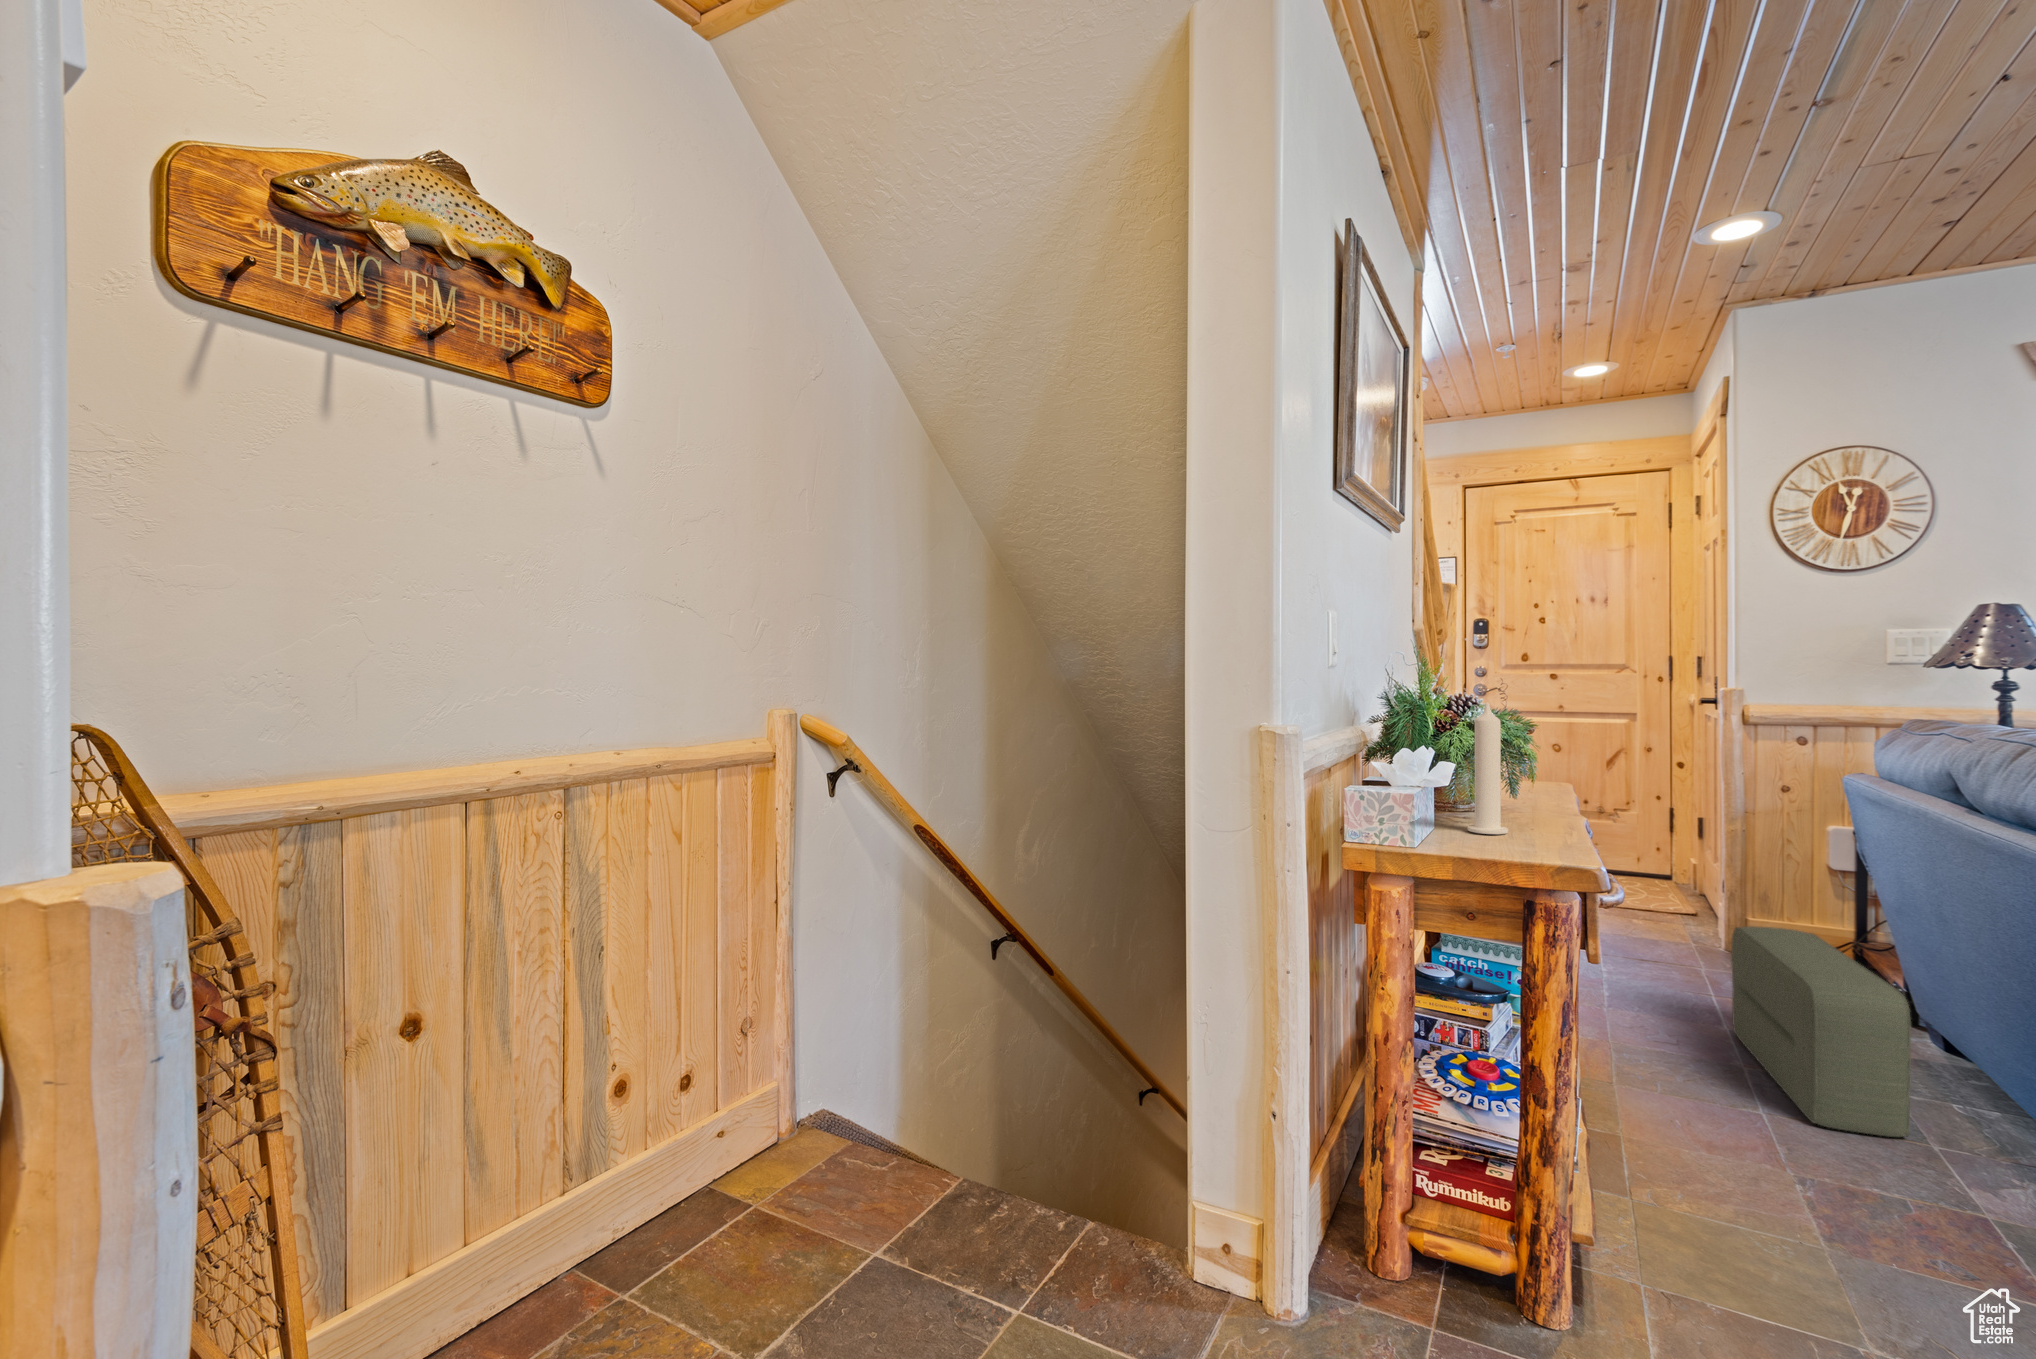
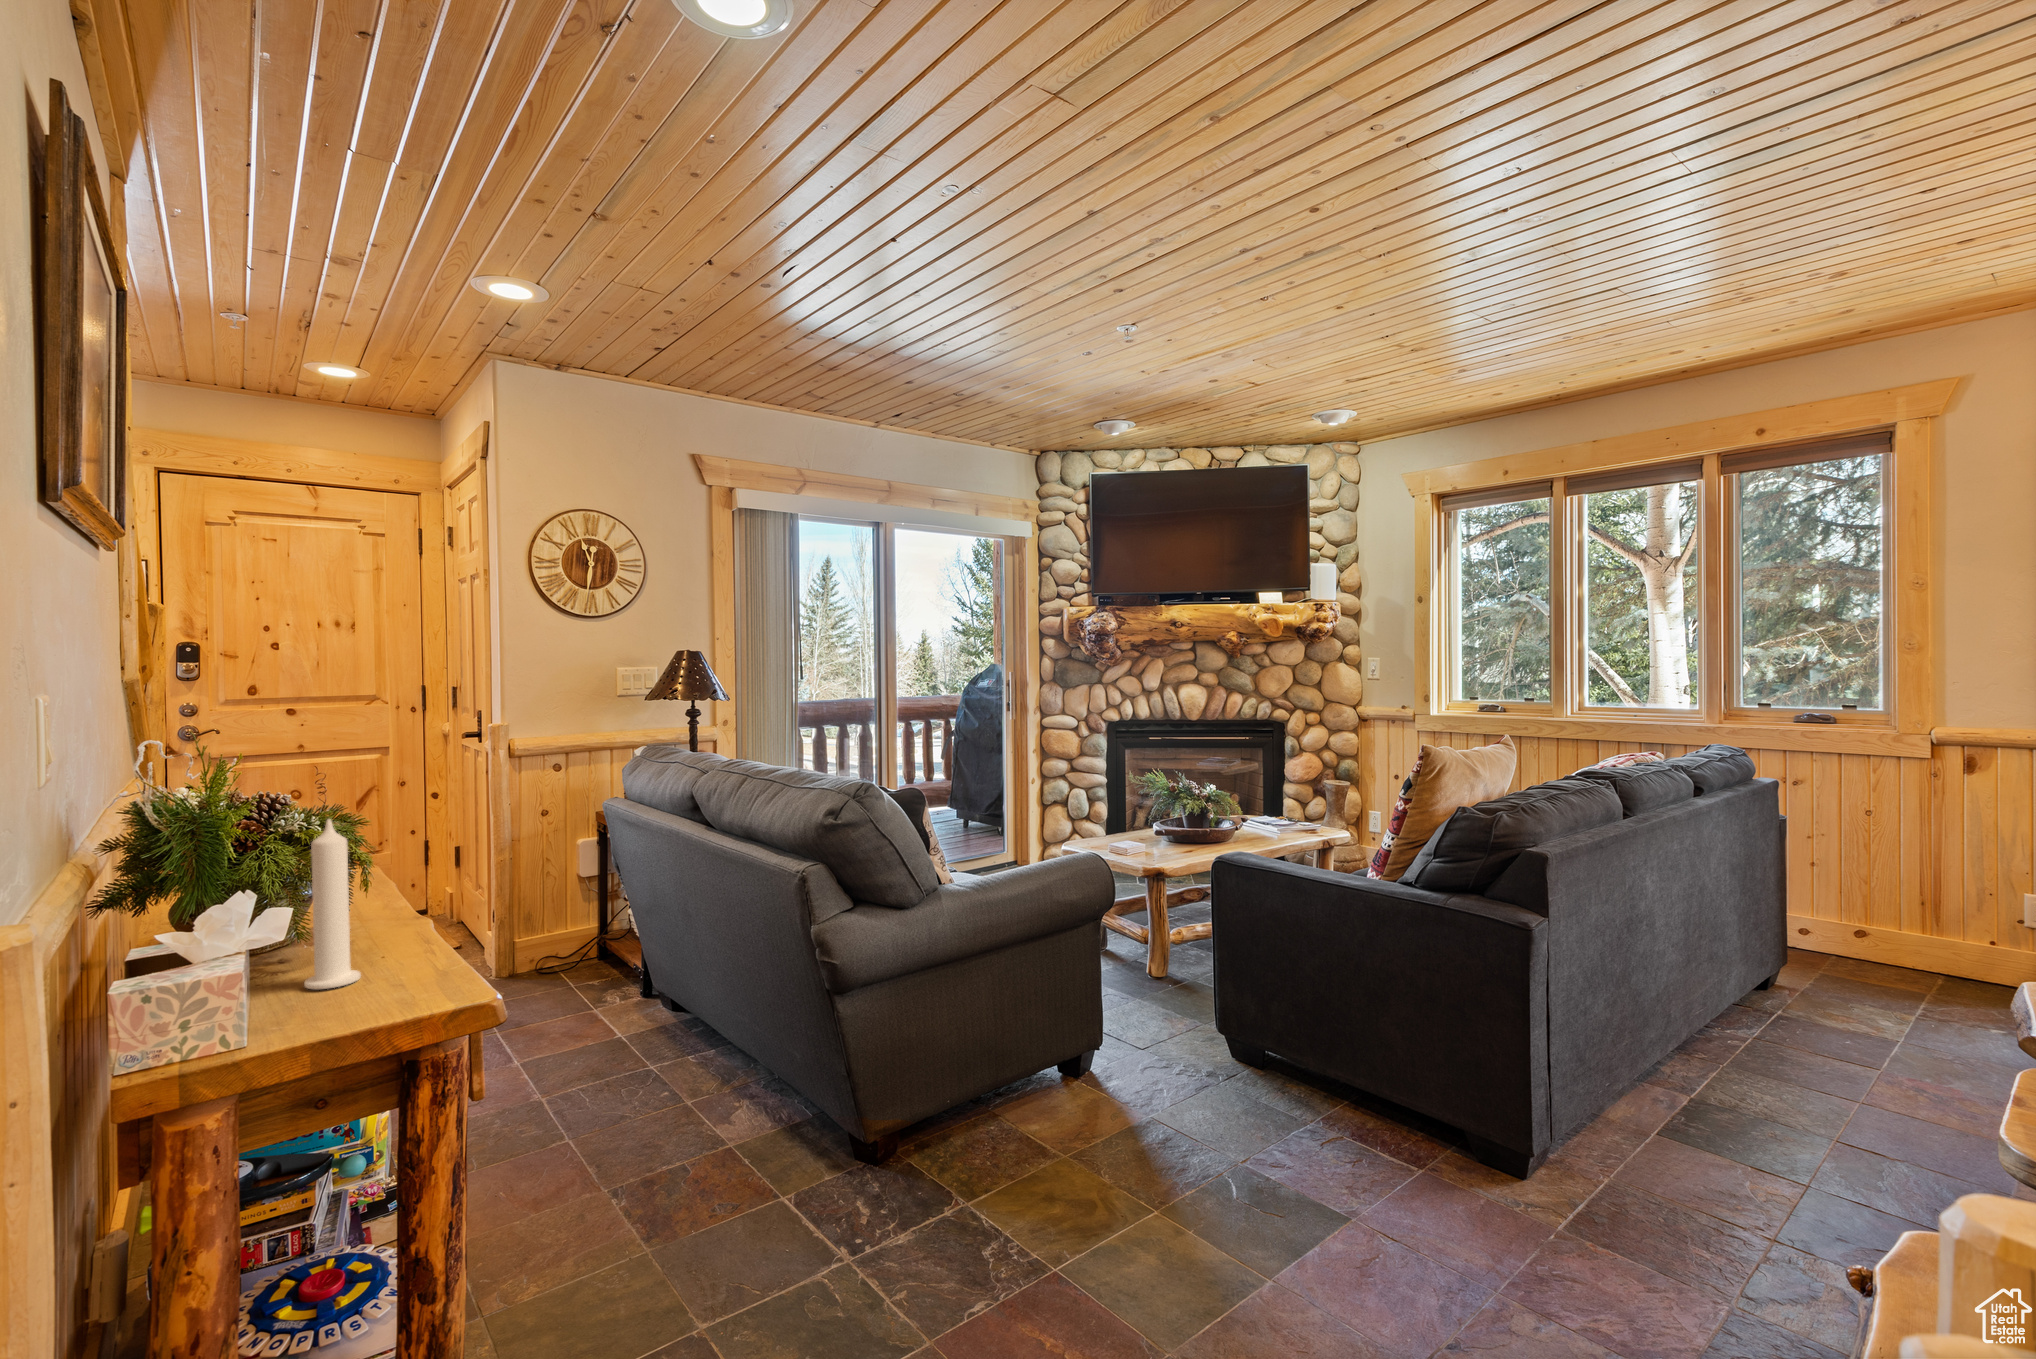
pouf: present [1731,926,1911,1137] -> none [528,957,683,1140]

